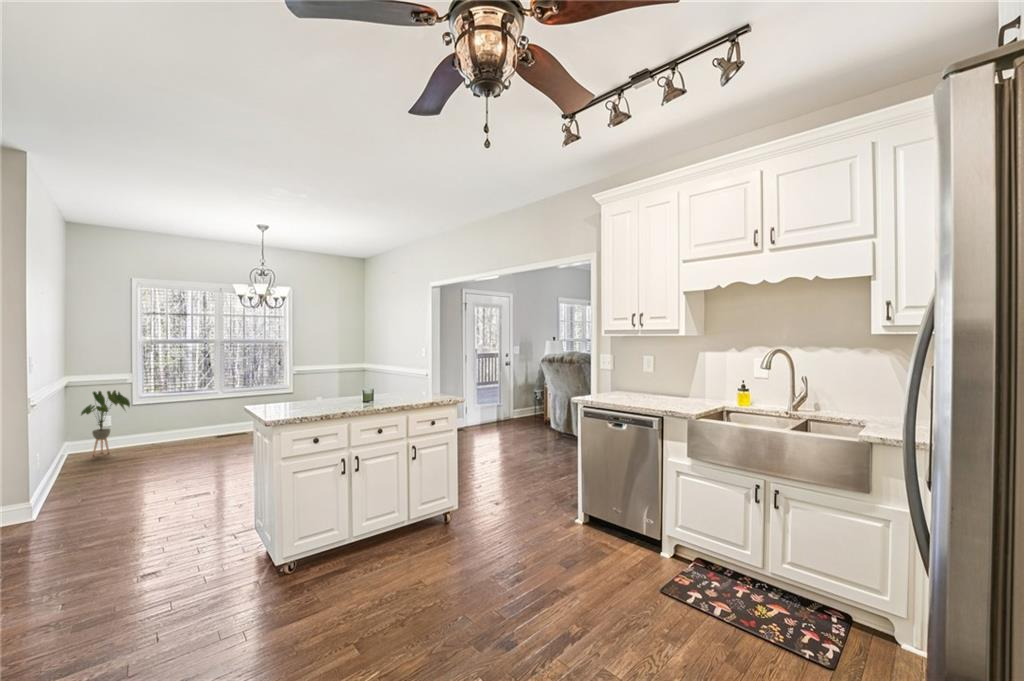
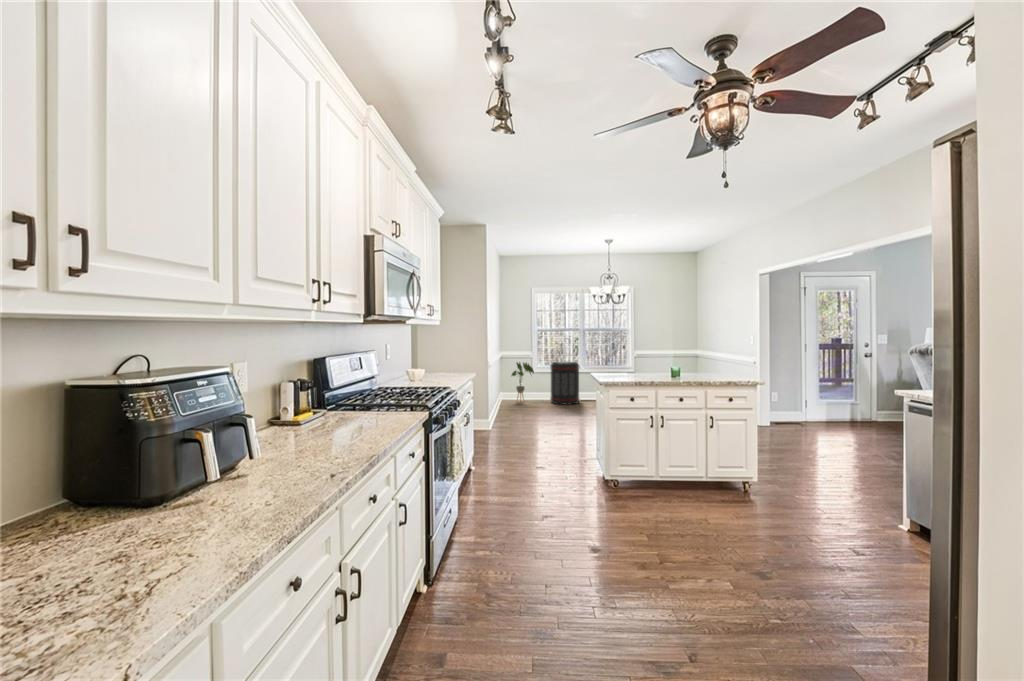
trash can: none [163,385,215,448] -> present [550,362,580,405]

